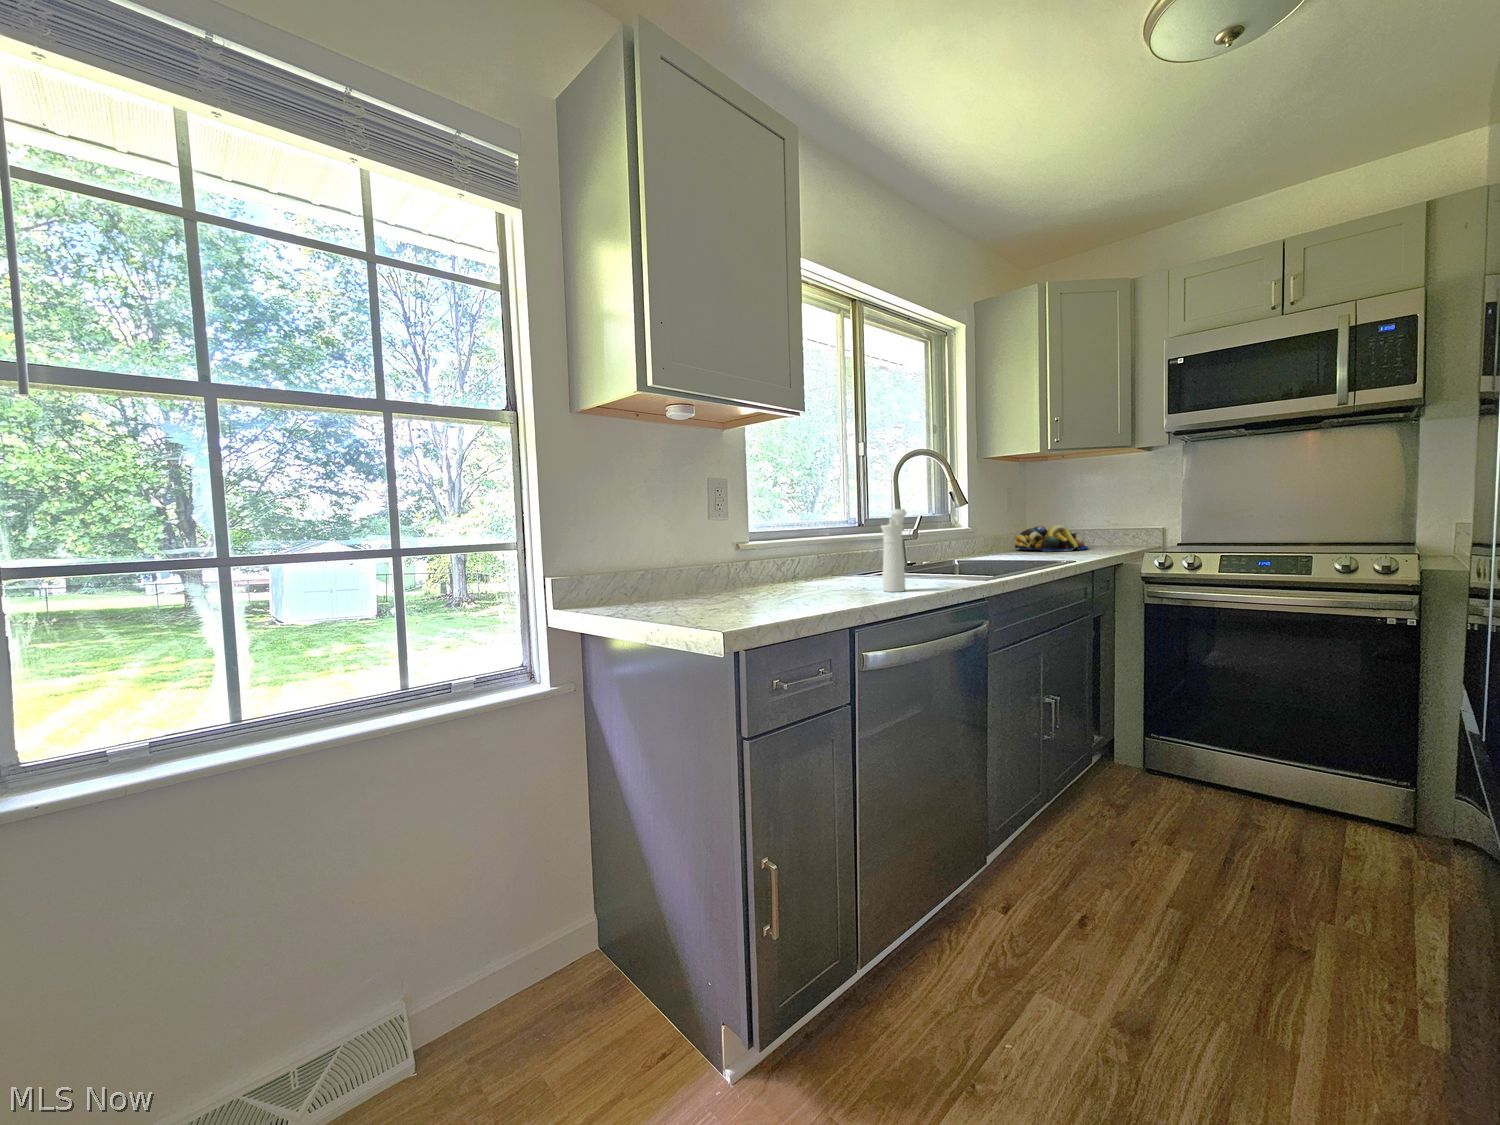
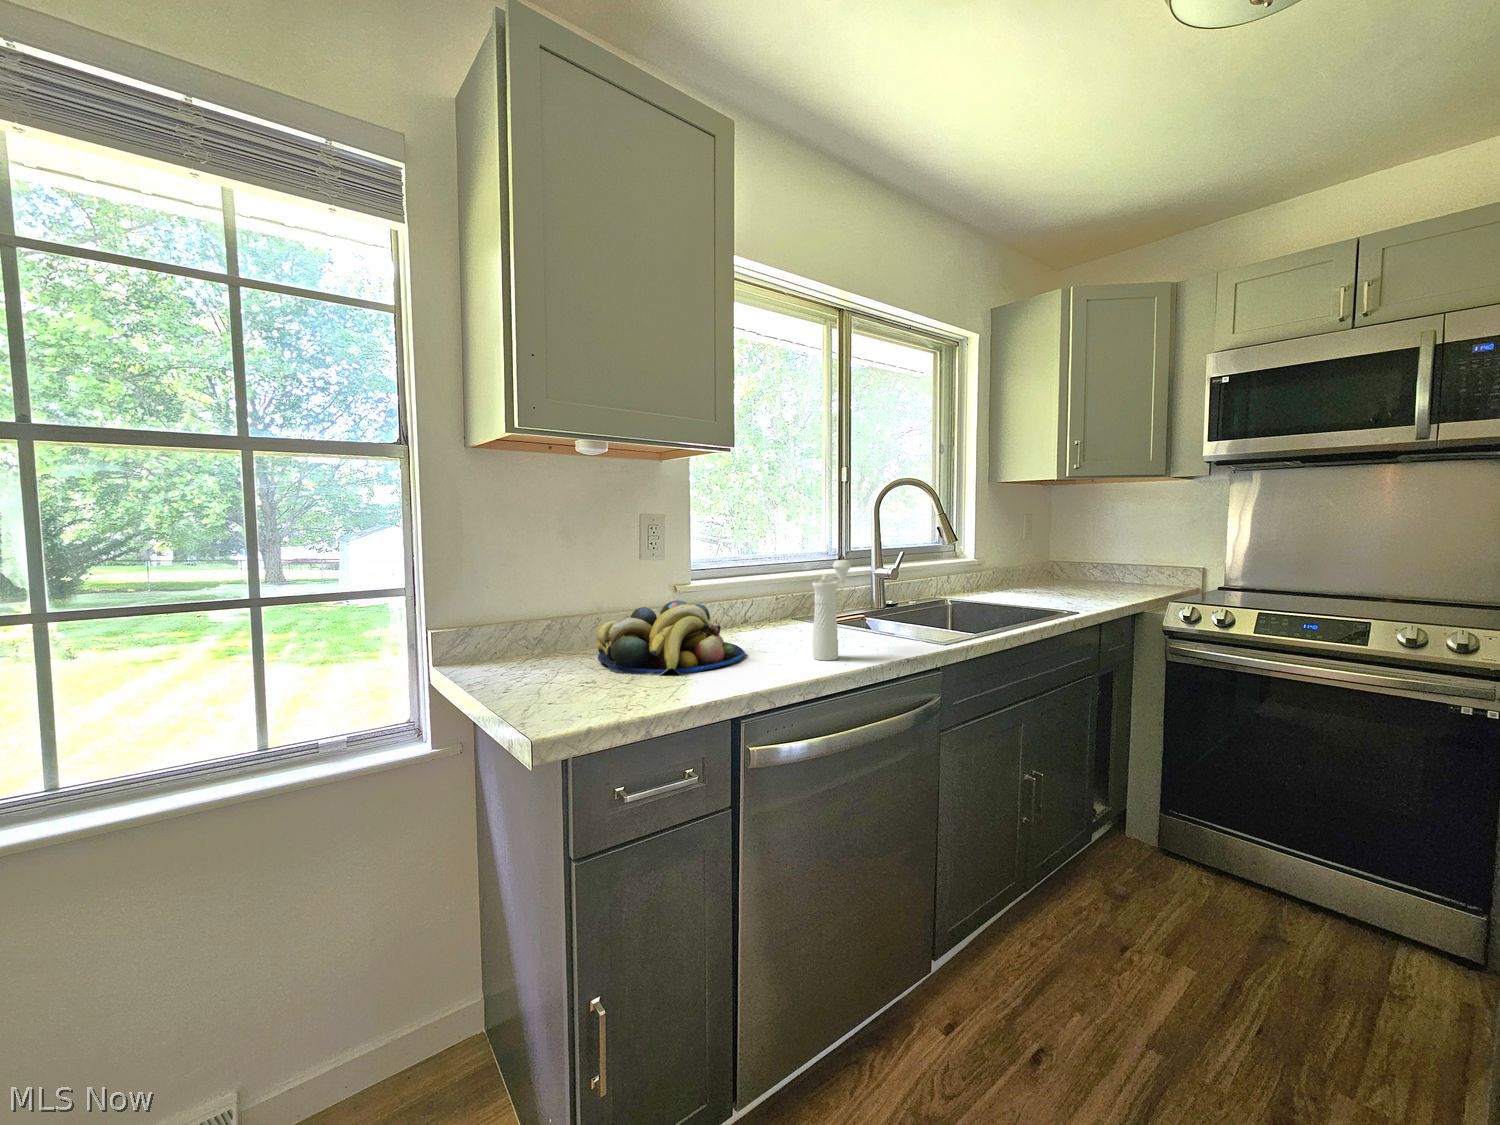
fruit bowl: present [1015,525,1088,551] -> present [596,600,745,676]

